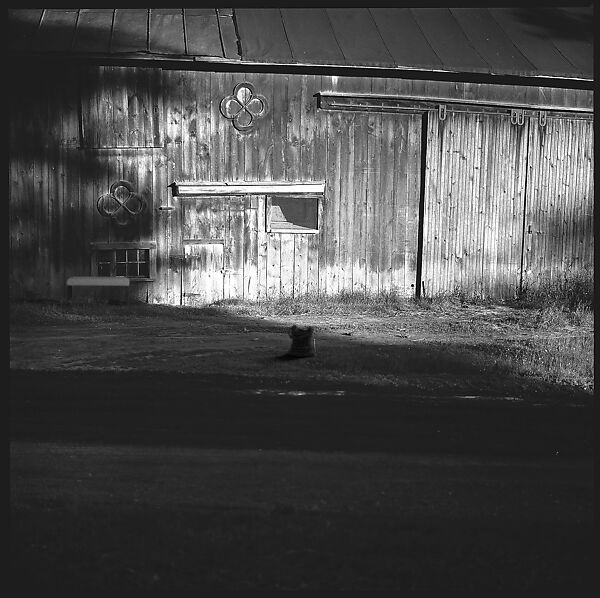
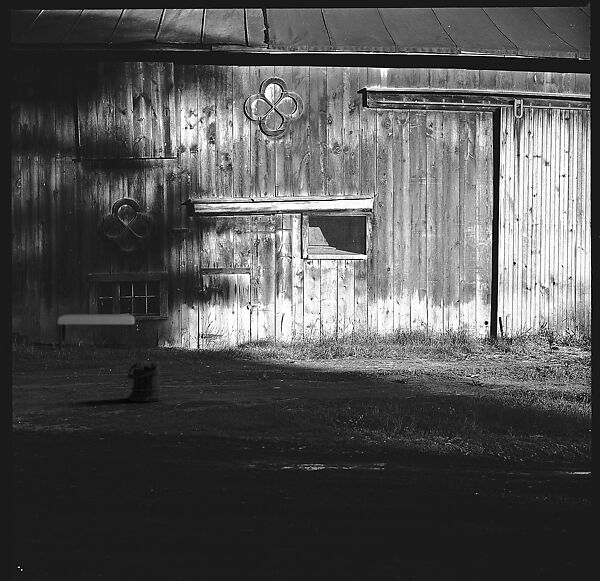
bucket: present [288,325,316,356] -> present [128,361,165,402]

